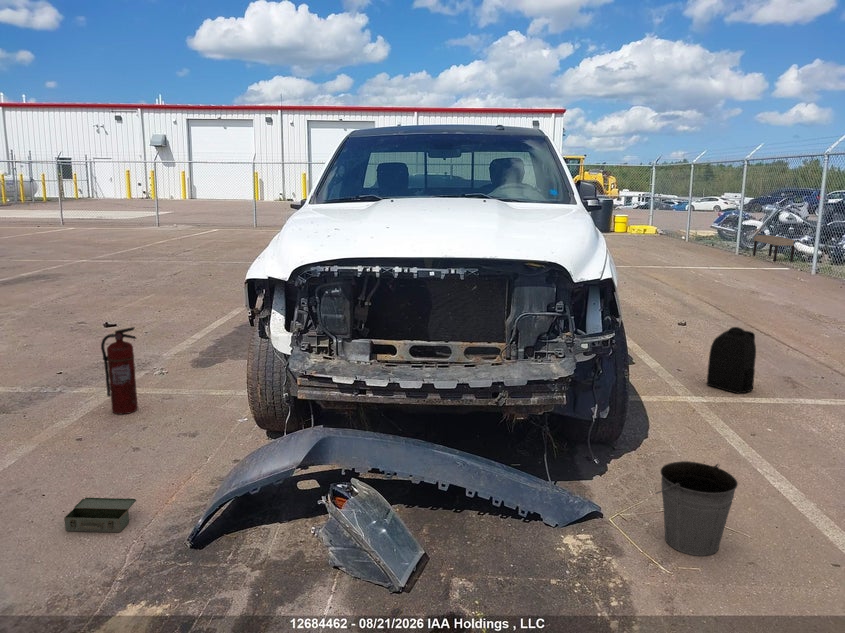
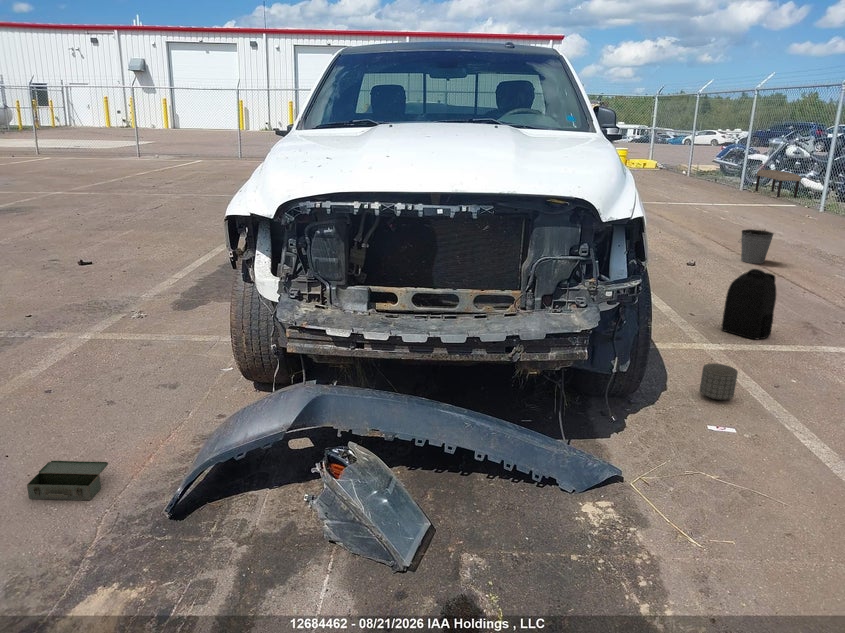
fire extinguisher: present [101,327,138,414] -> none [70,267,114,362]
planter: none [680,413,714,447] -> present [700,363,738,400]
bucket: present [656,461,738,556] -> present [741,229,773,264]

